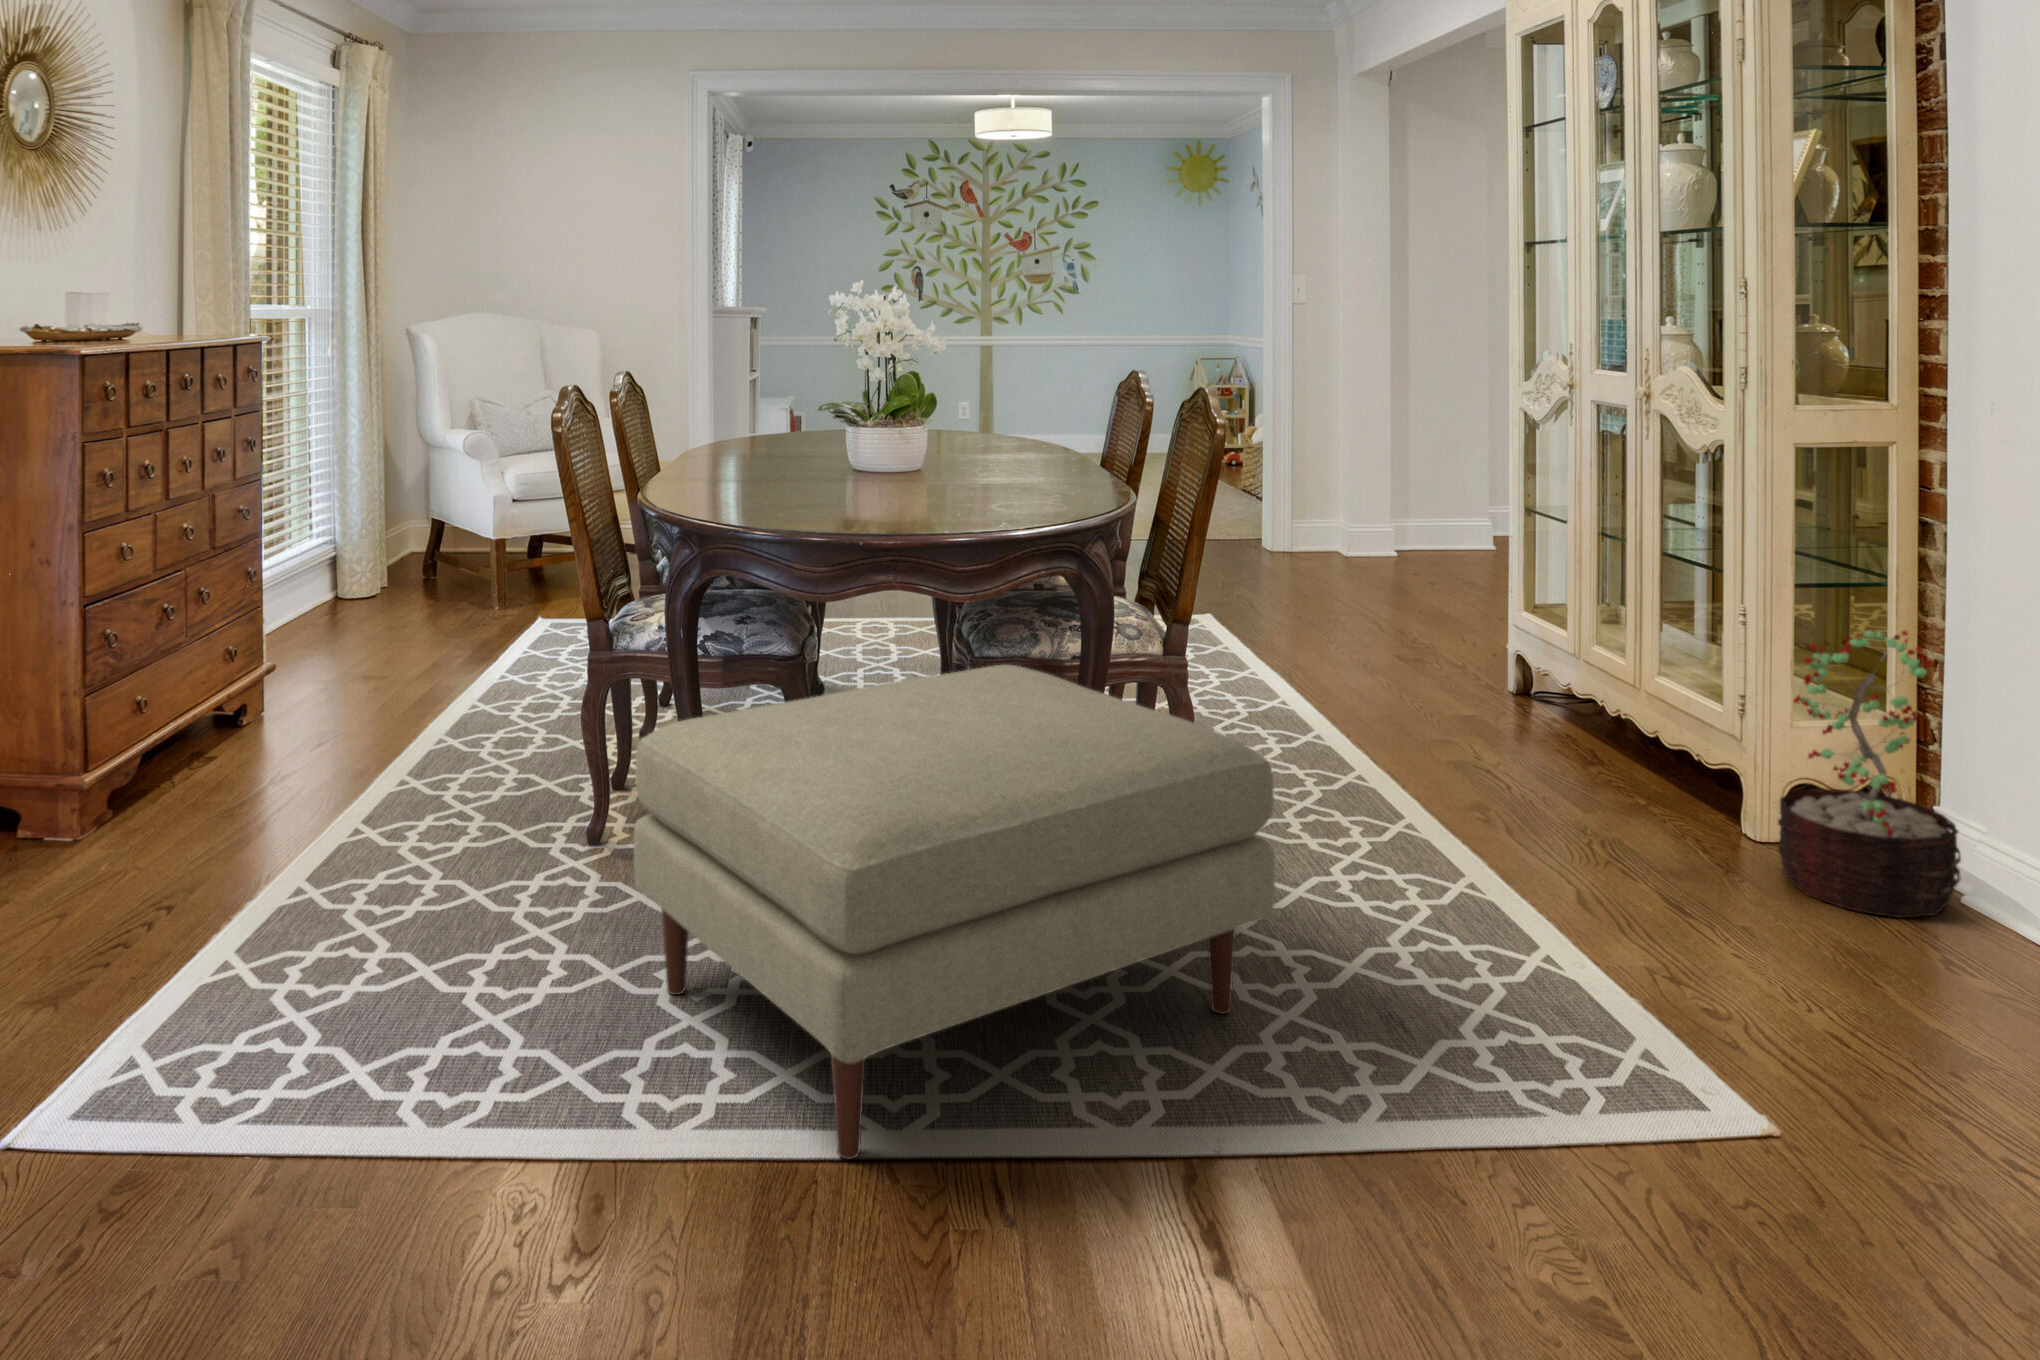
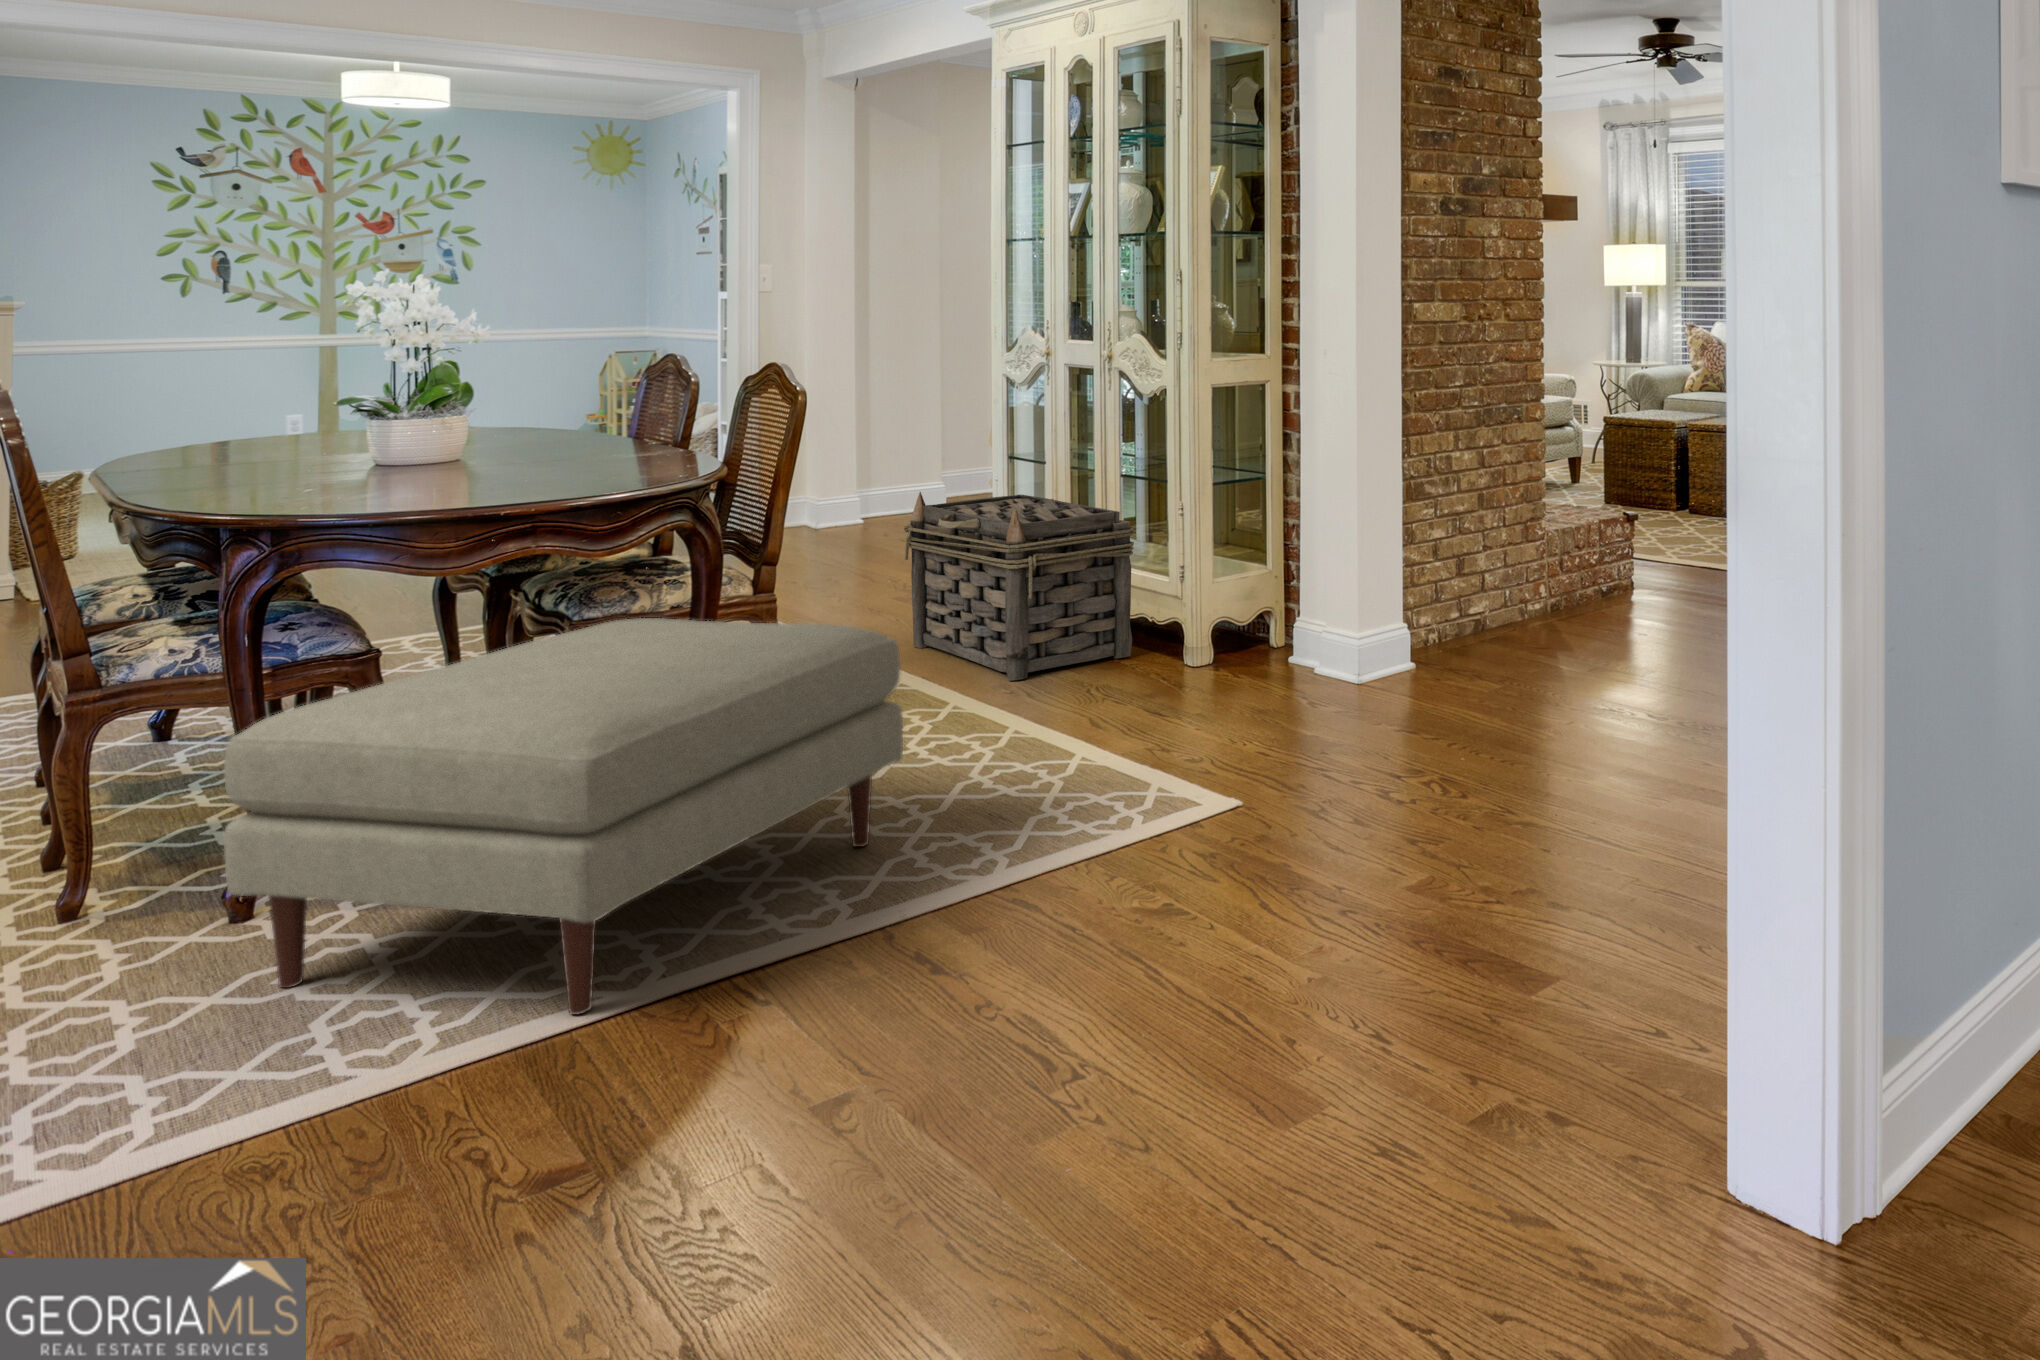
basket: none [1375,538,1662,799] -> present [904,492,1134,681]
decorative plant: present [1778,629,1961,918] -> none [1215,503,1318,689]

